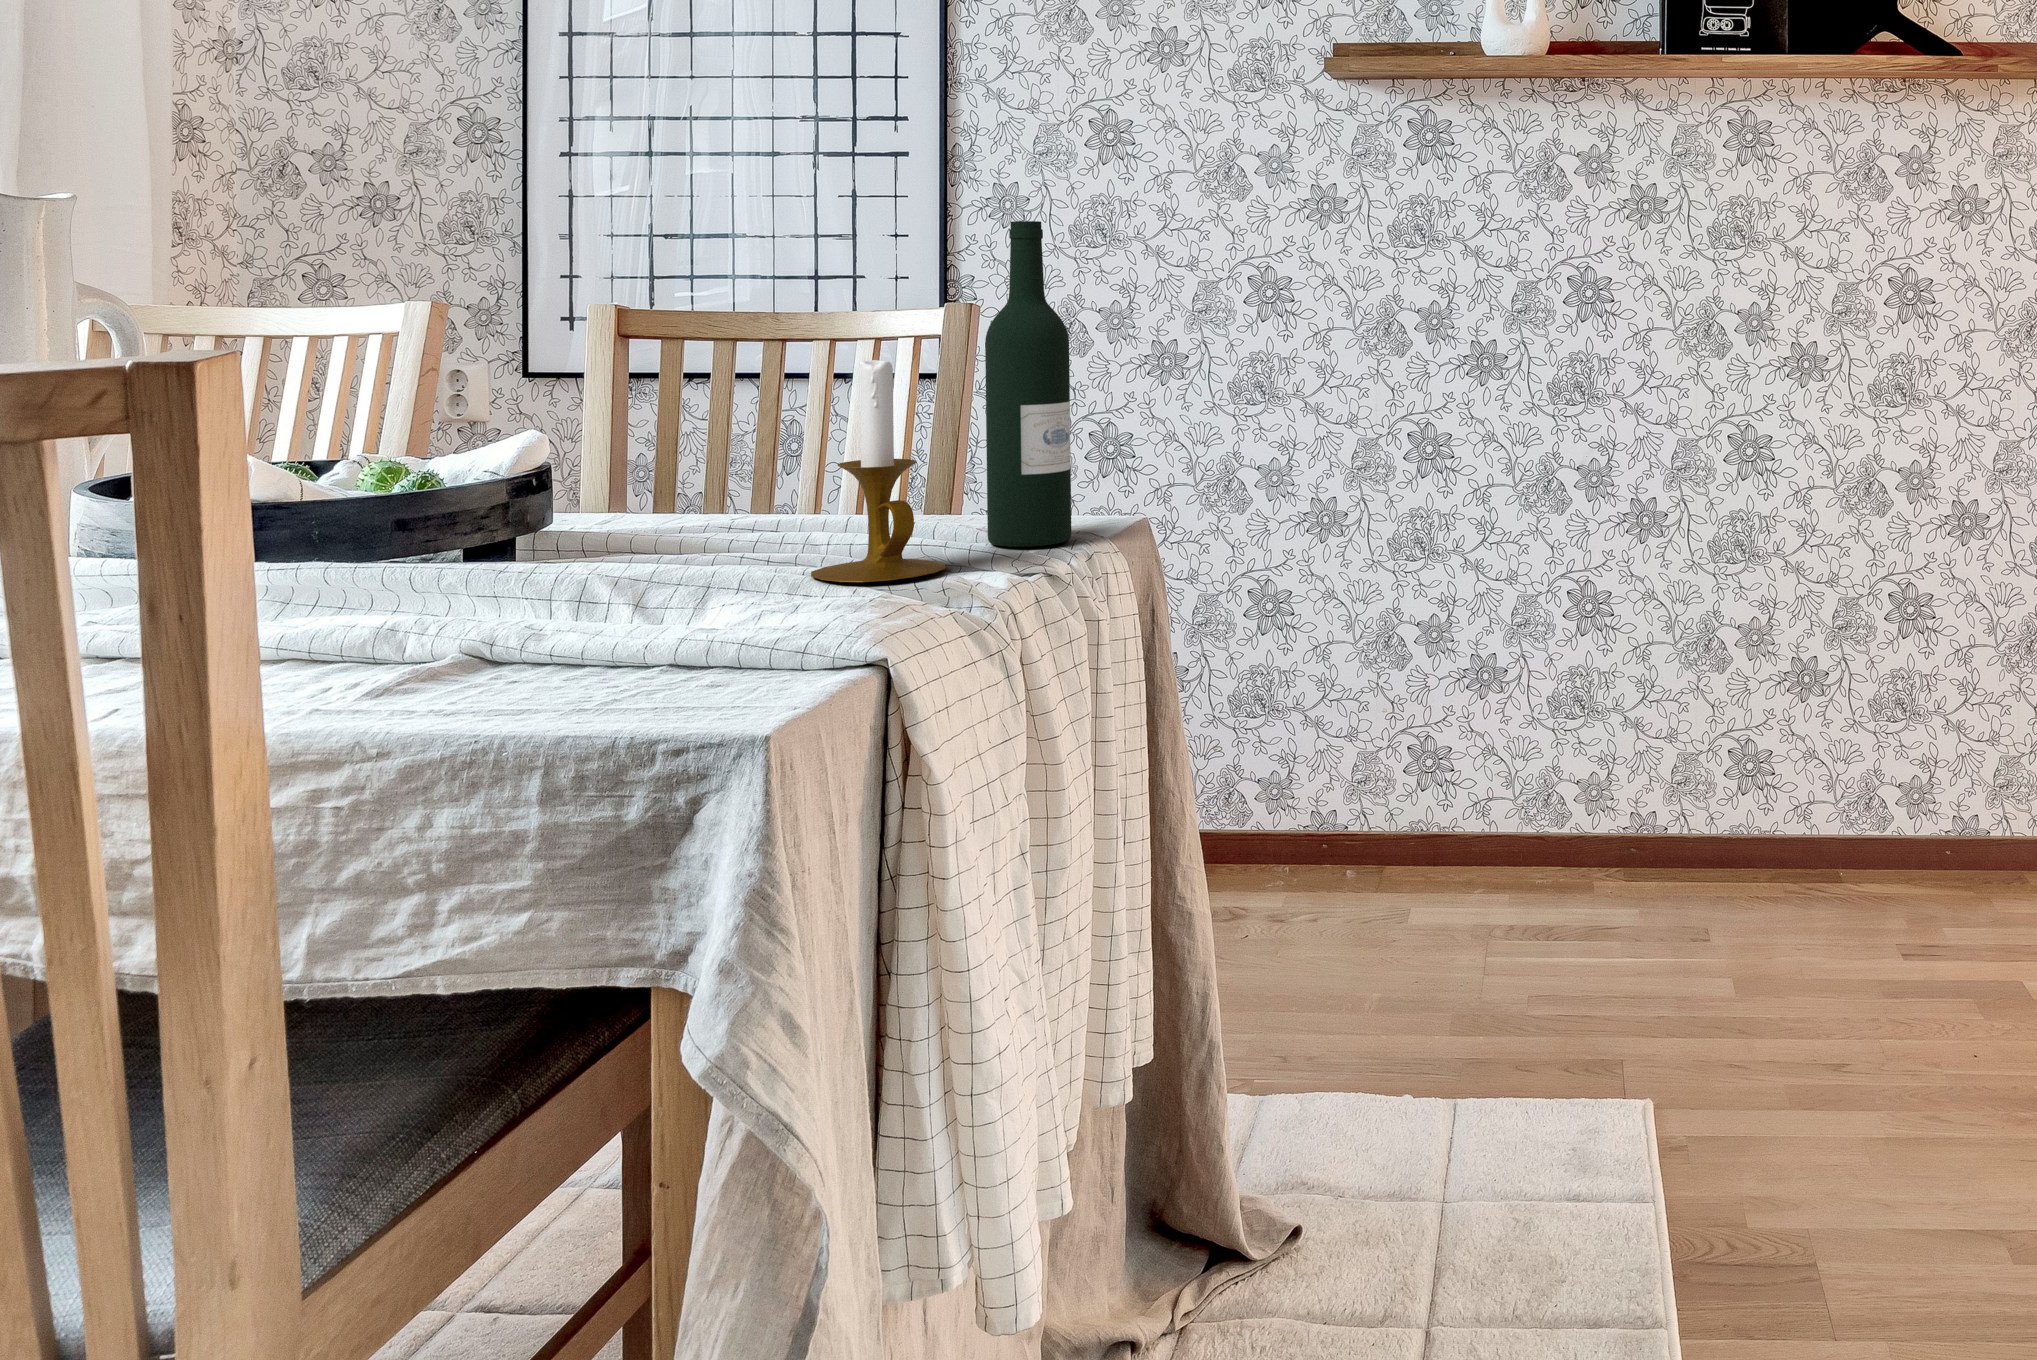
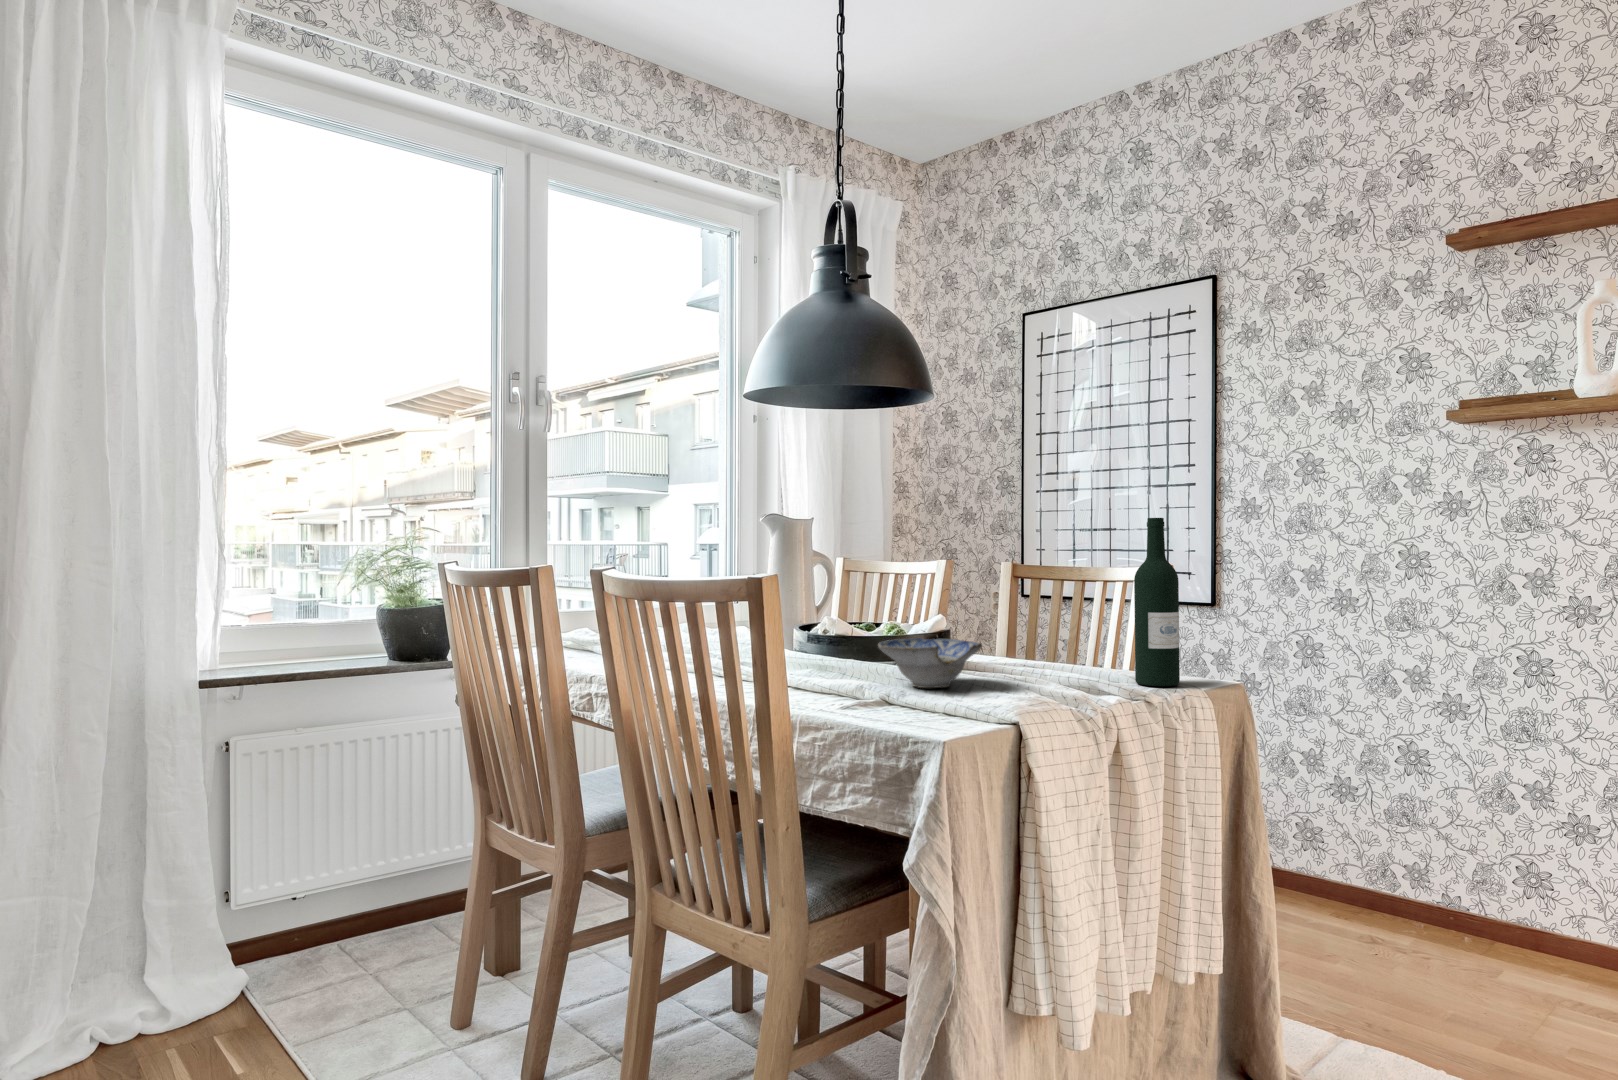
candlestick: present [811,360,946,582] -> none [1038,586,1101,692]
ceramic bowl: none [416,491,691,614] -> present [878,638,982,688]

